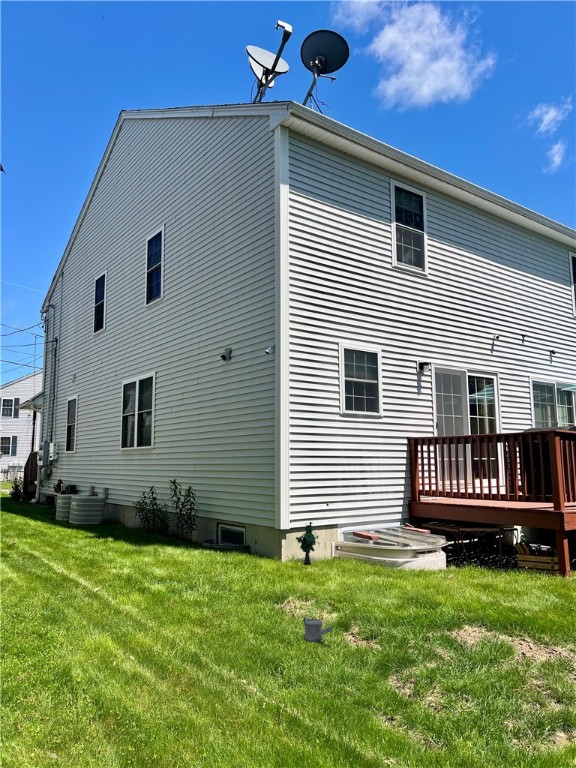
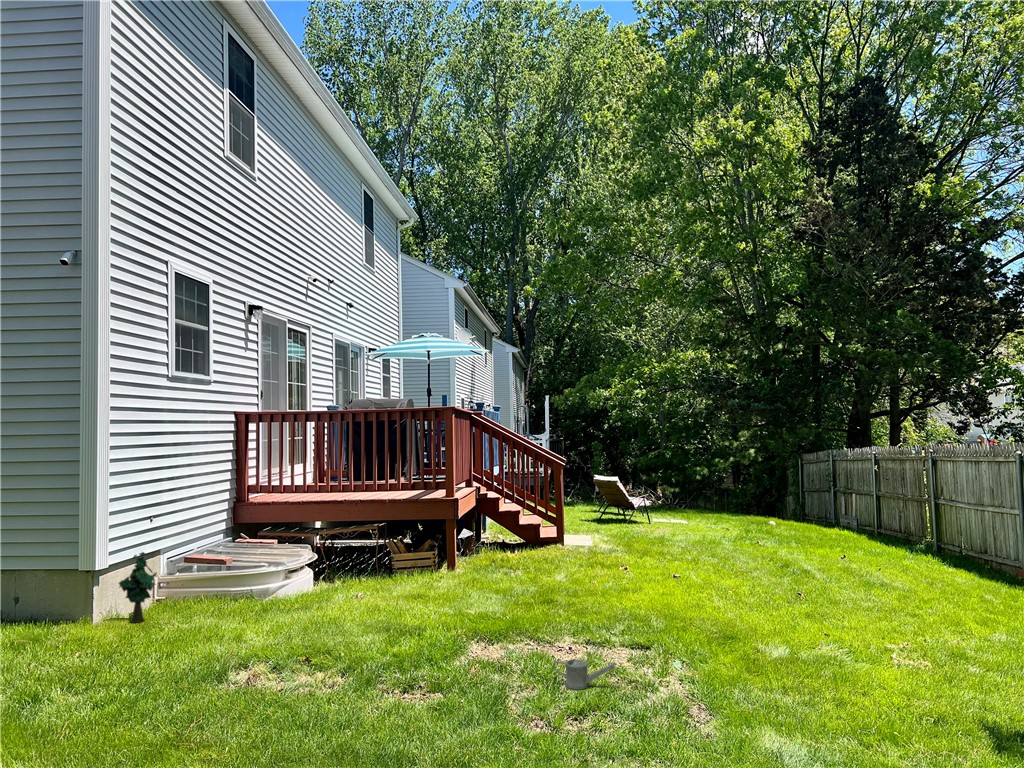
watering can: present [303,617,331,642] -> present [554,659,615,690]

